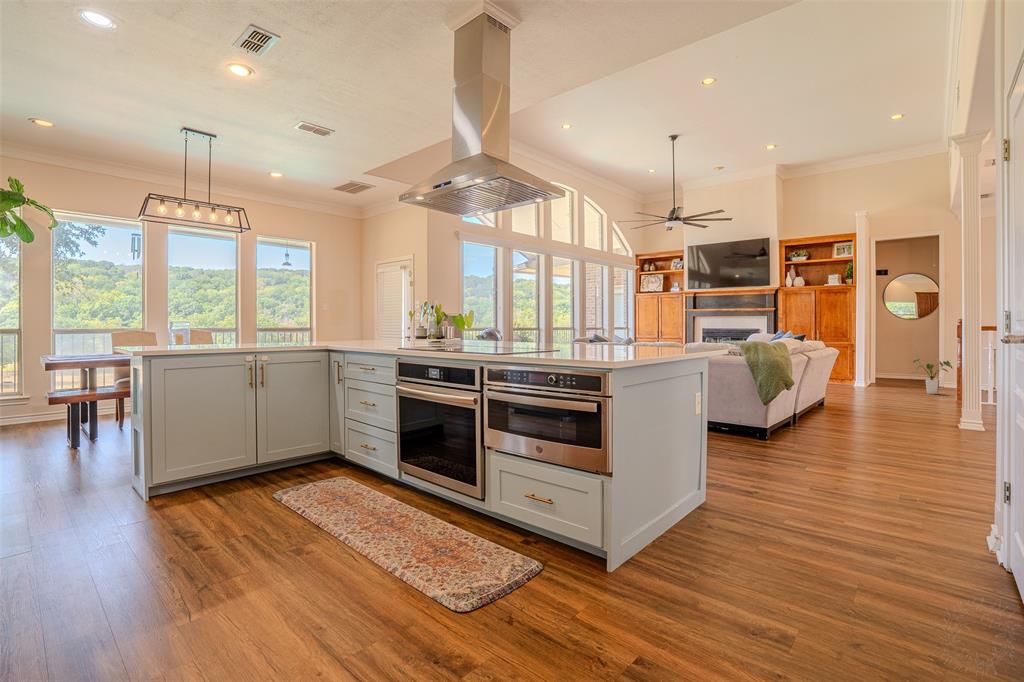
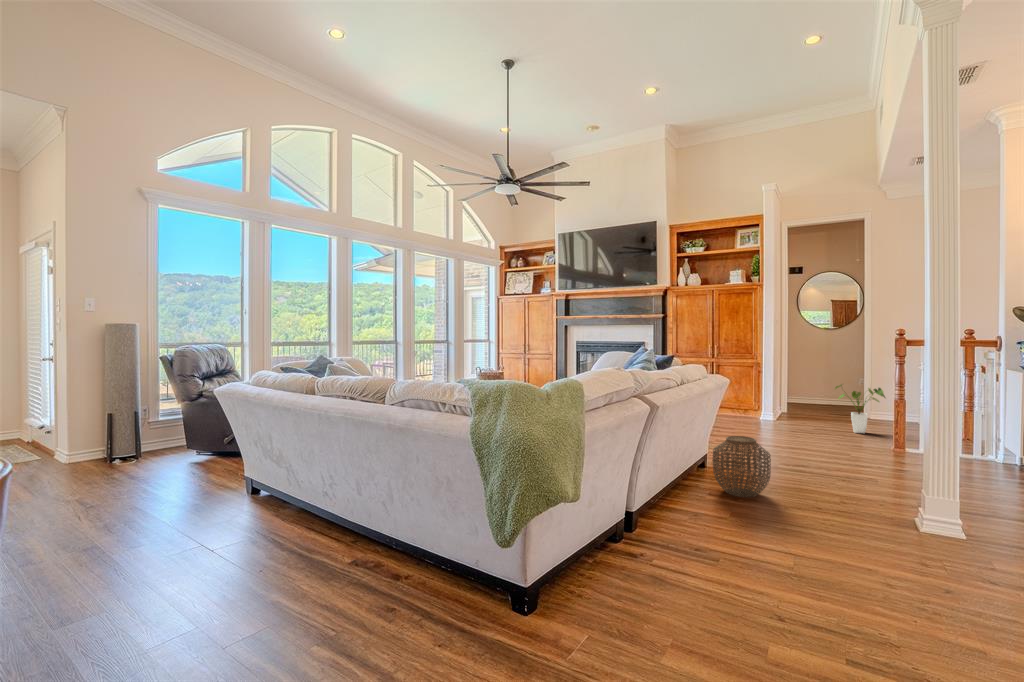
woven basket: none [829,383,867,417] -> present [713,436,771,497]

